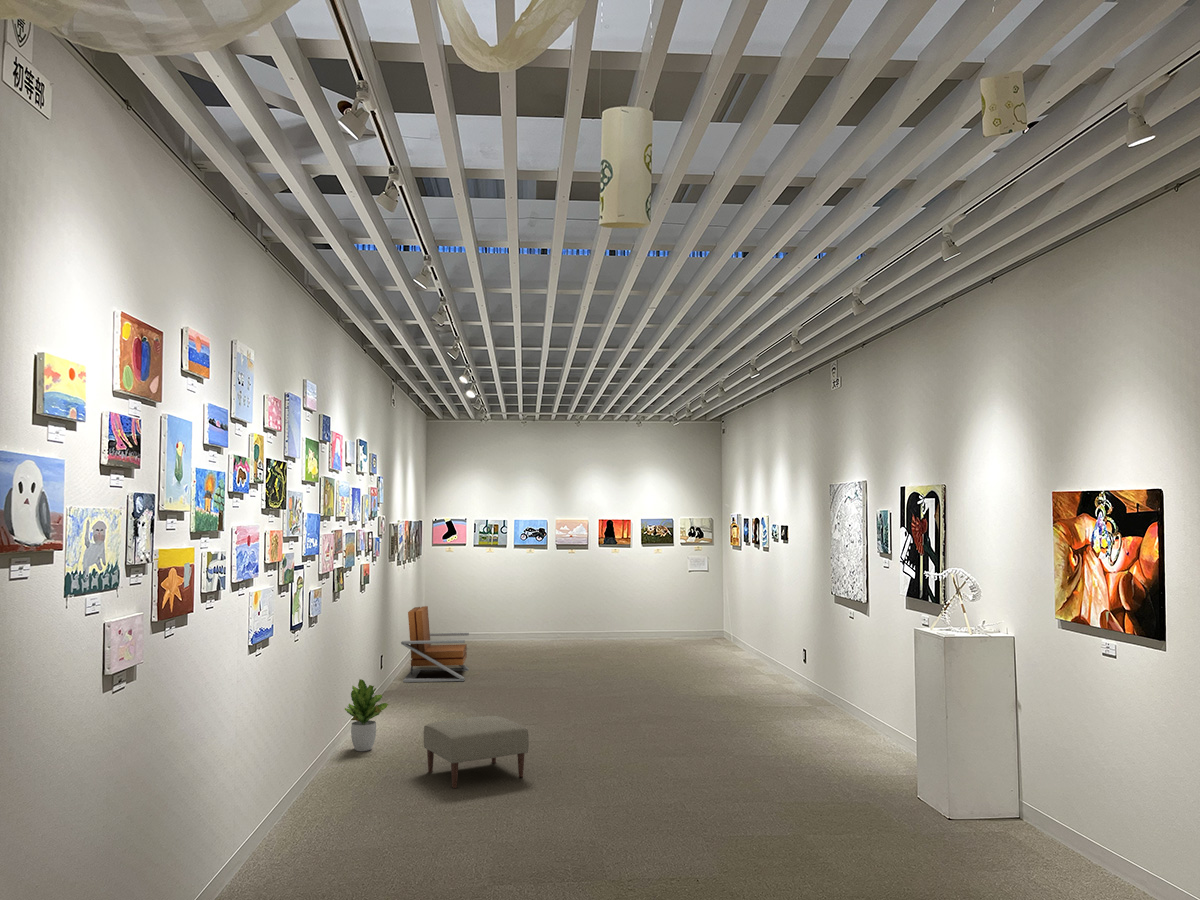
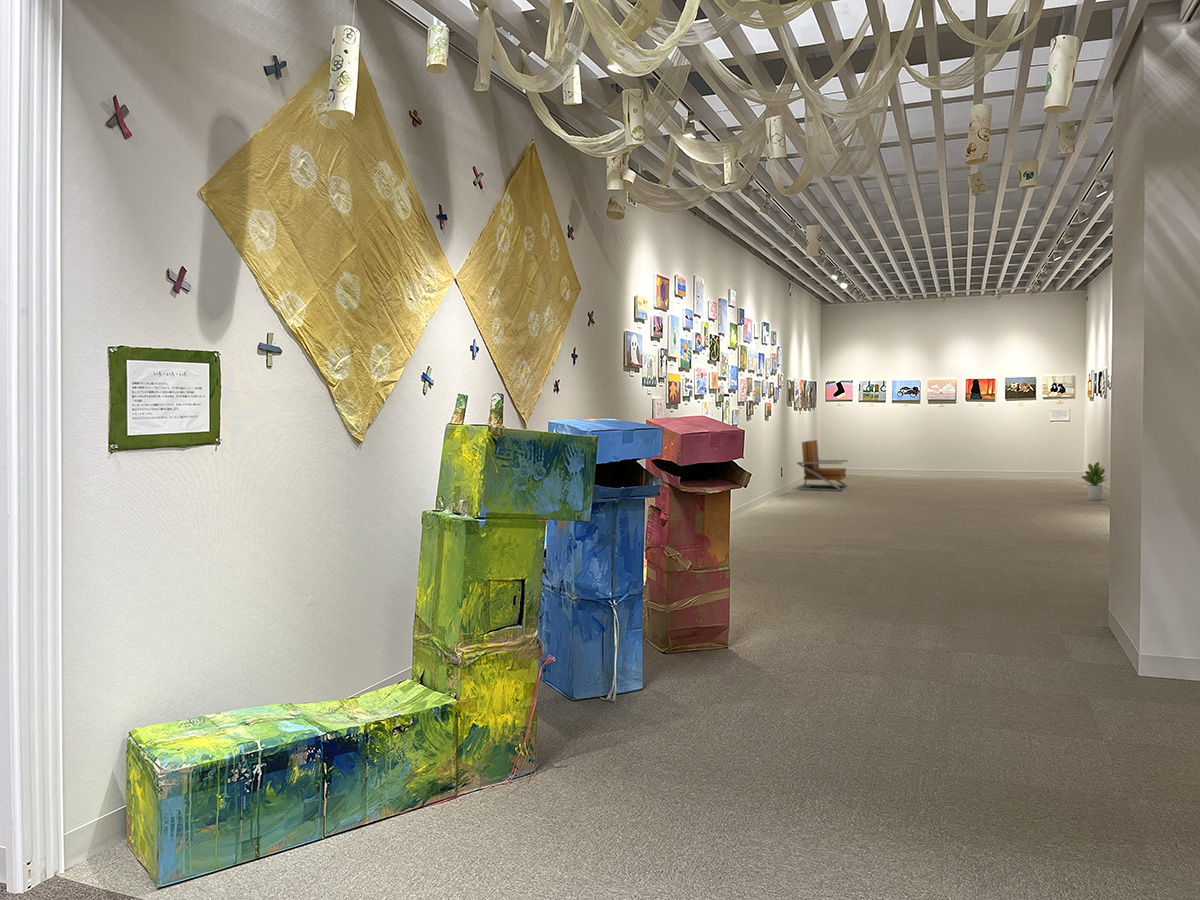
potted plant: present [345,679,388,751] -> present [1082,462,1105,500]
ottoman: present [424,716,529,788] -> none [801,490,863,523]

